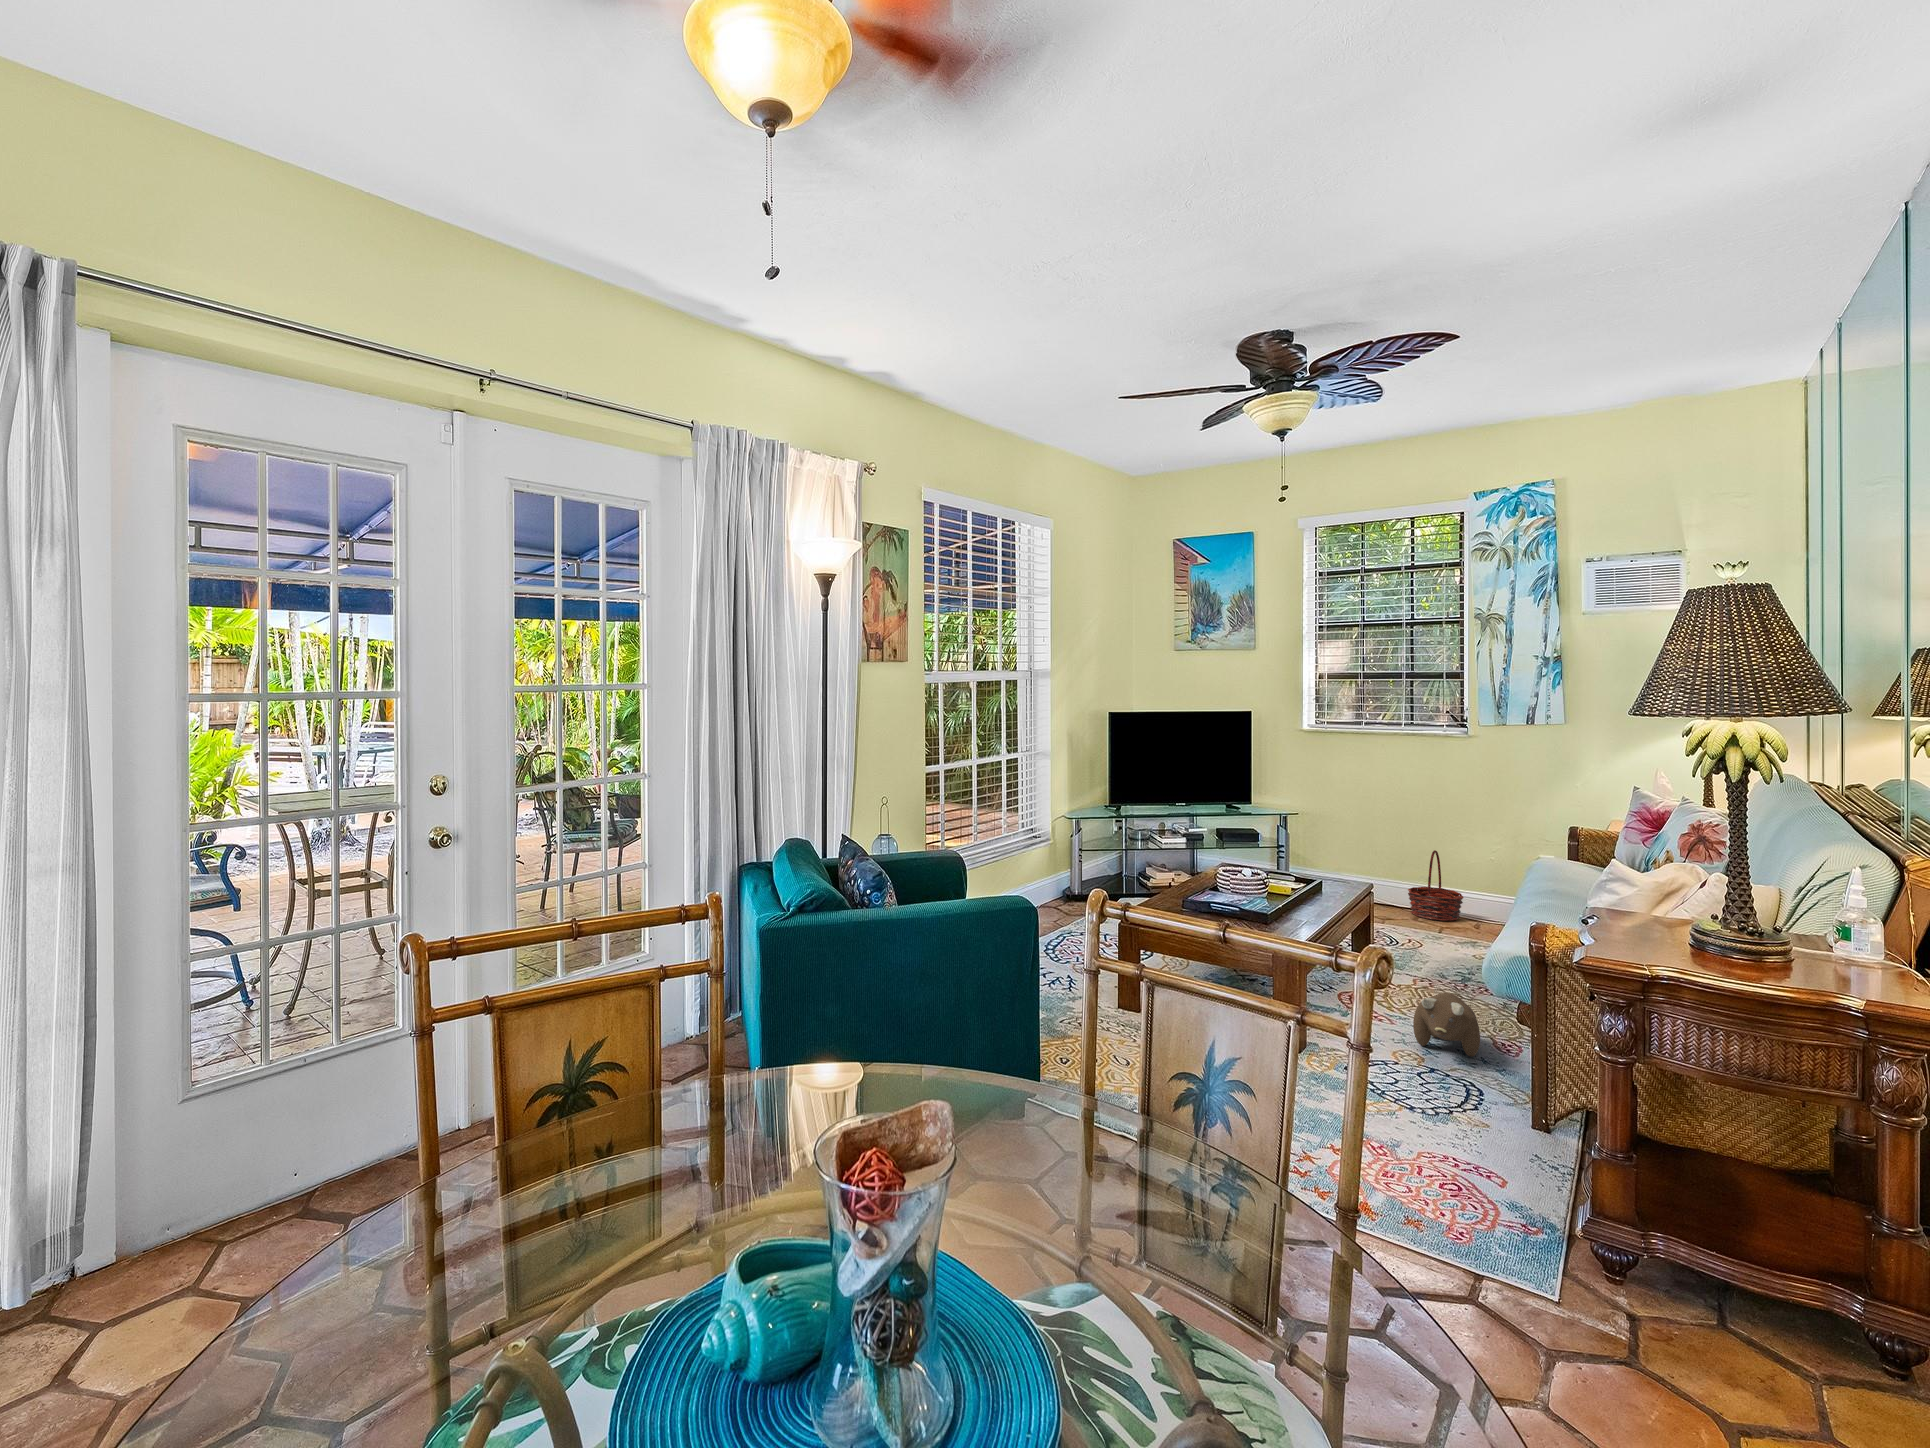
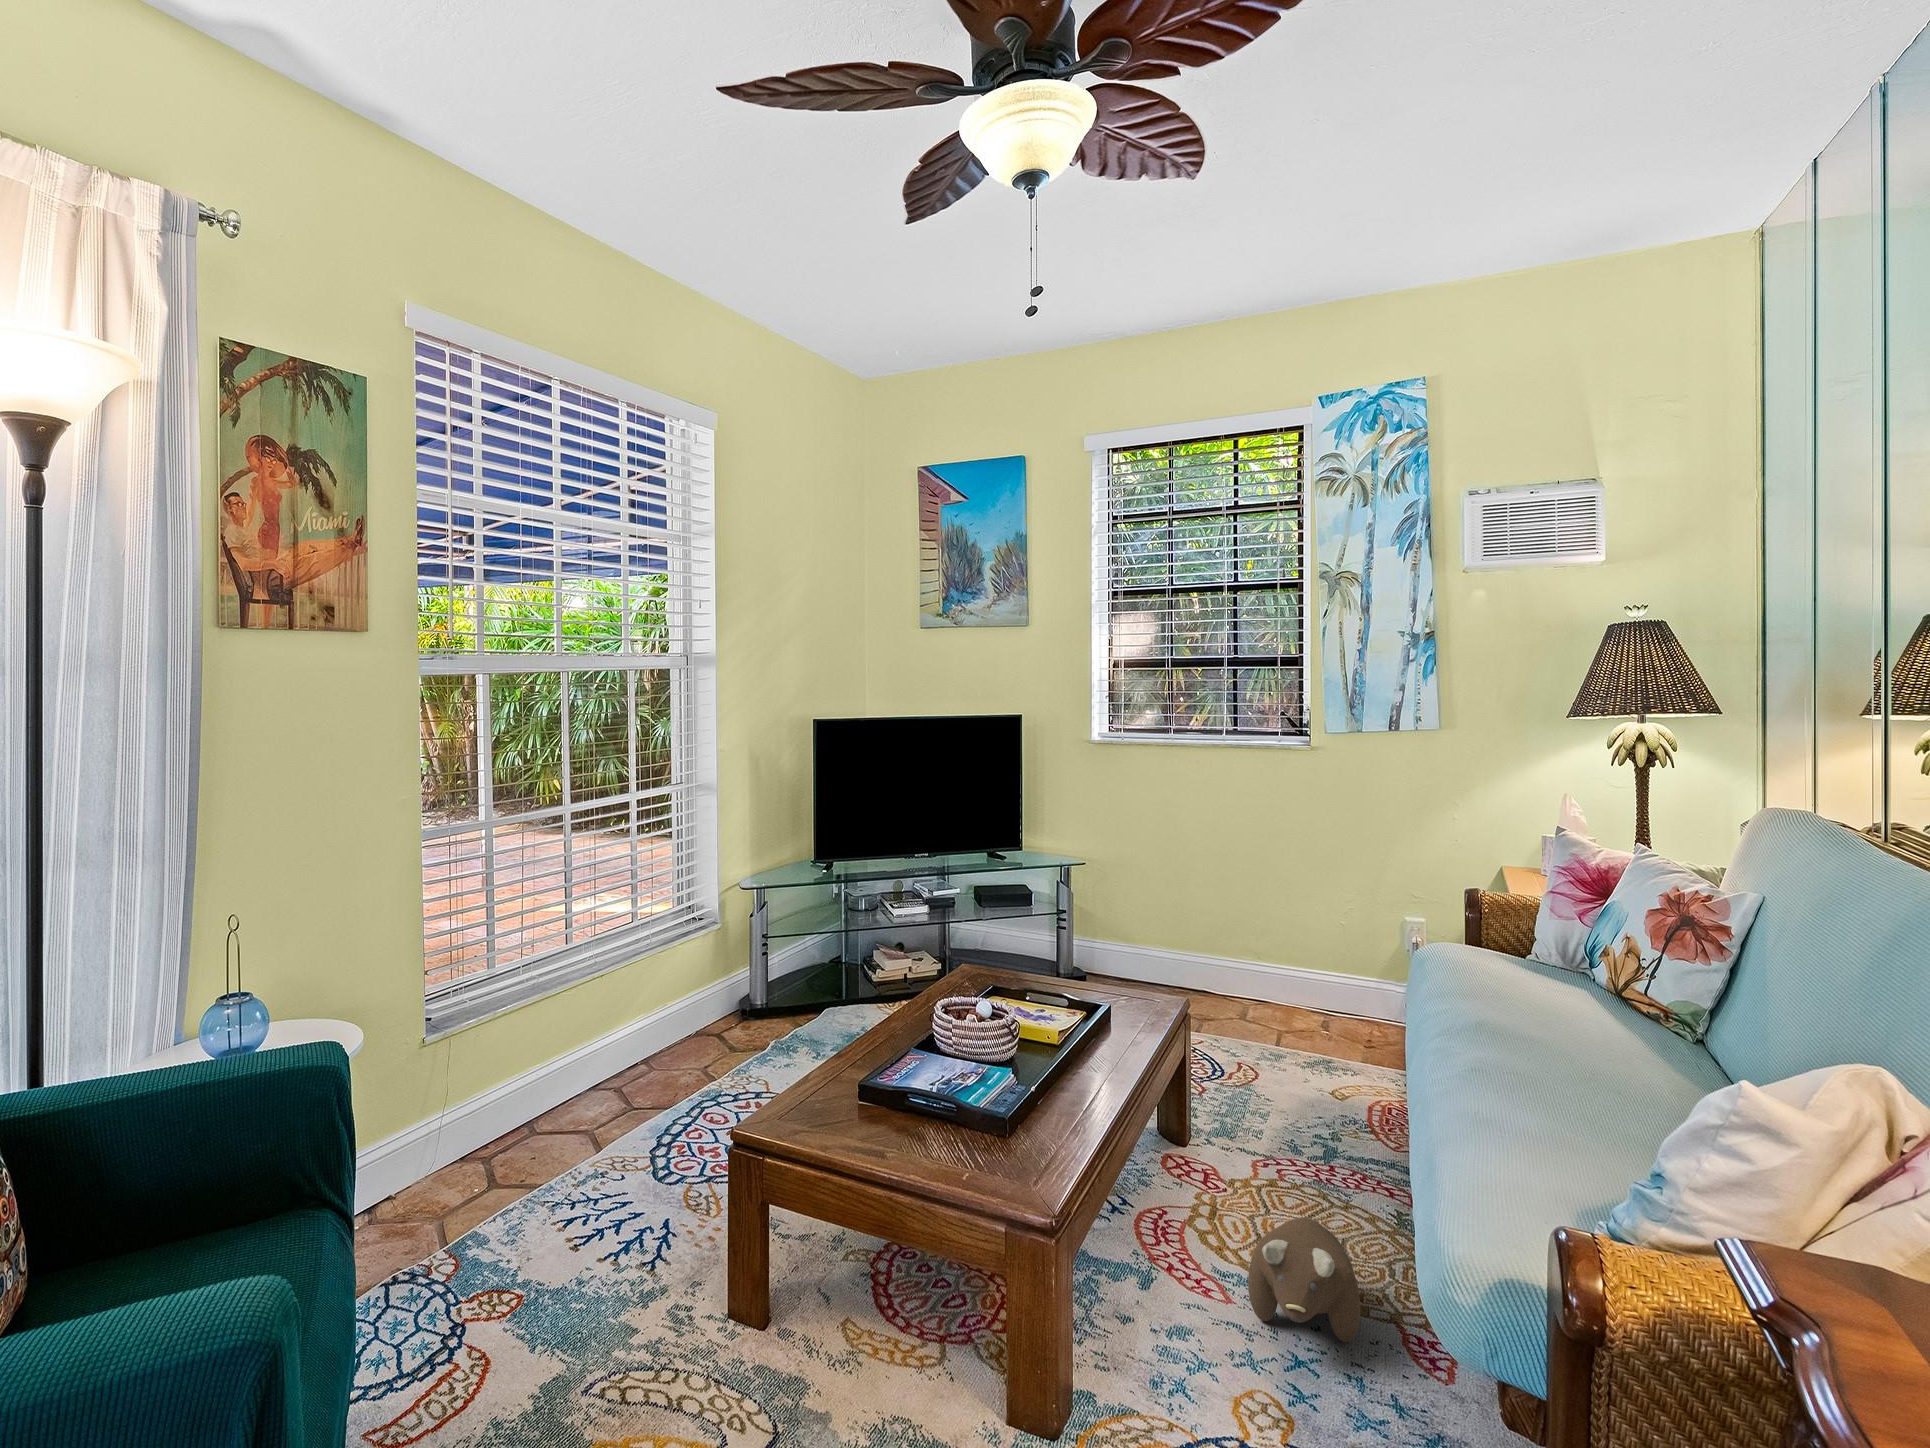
basket: present [1408,850,1464,921] -> none [1234,914,1309,1018]

